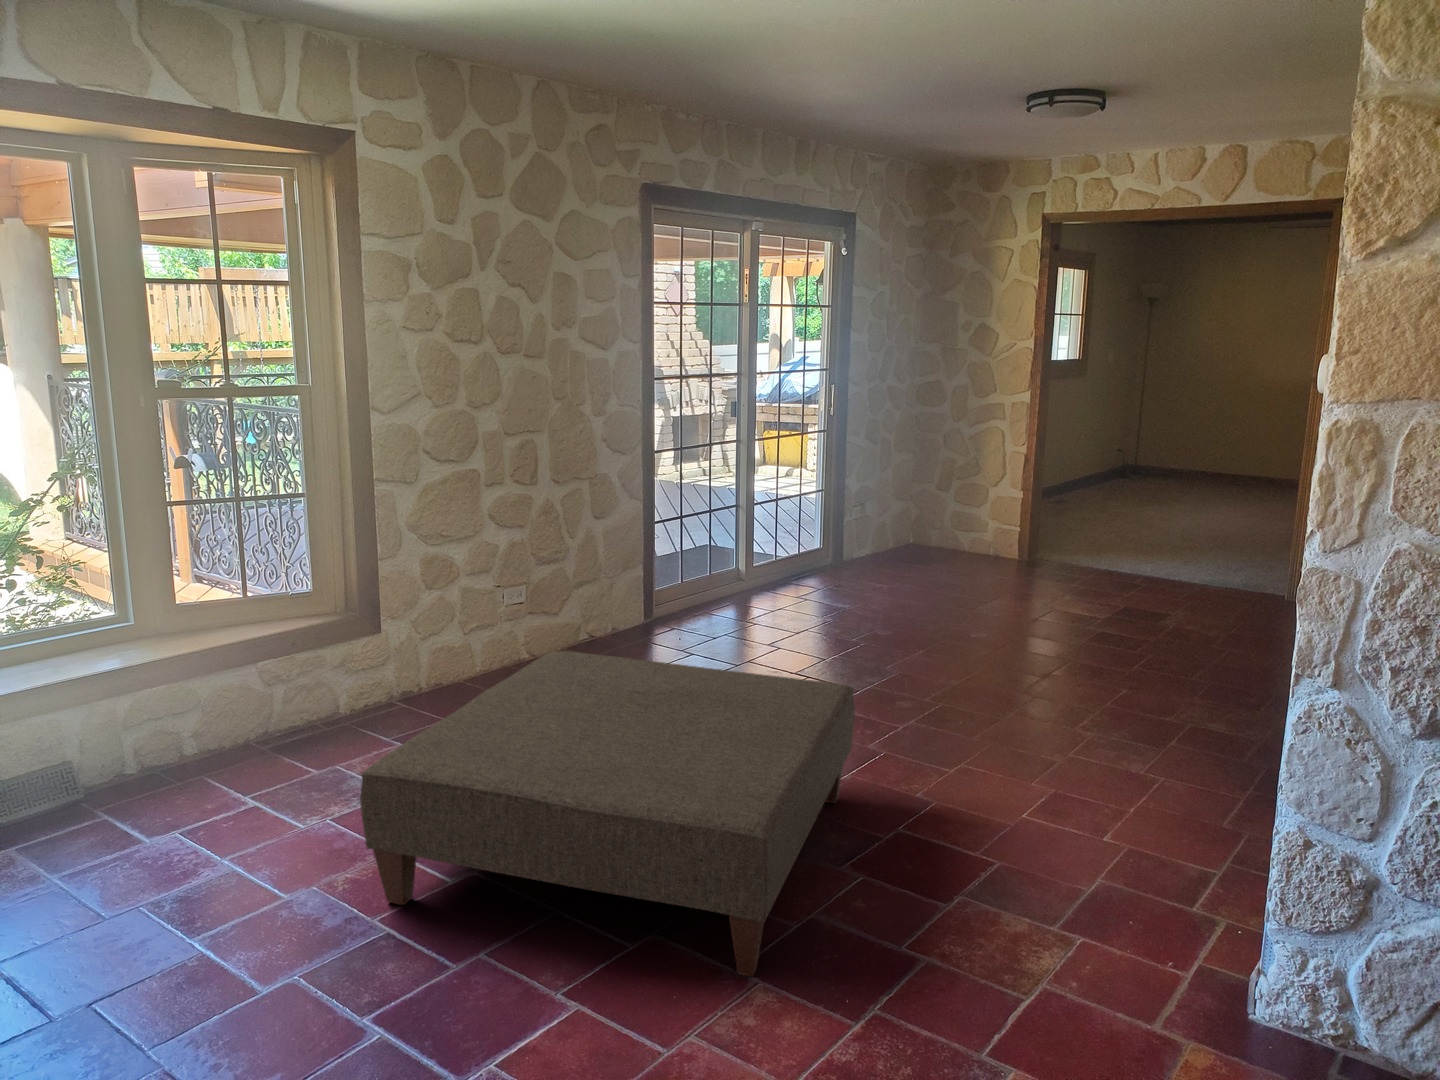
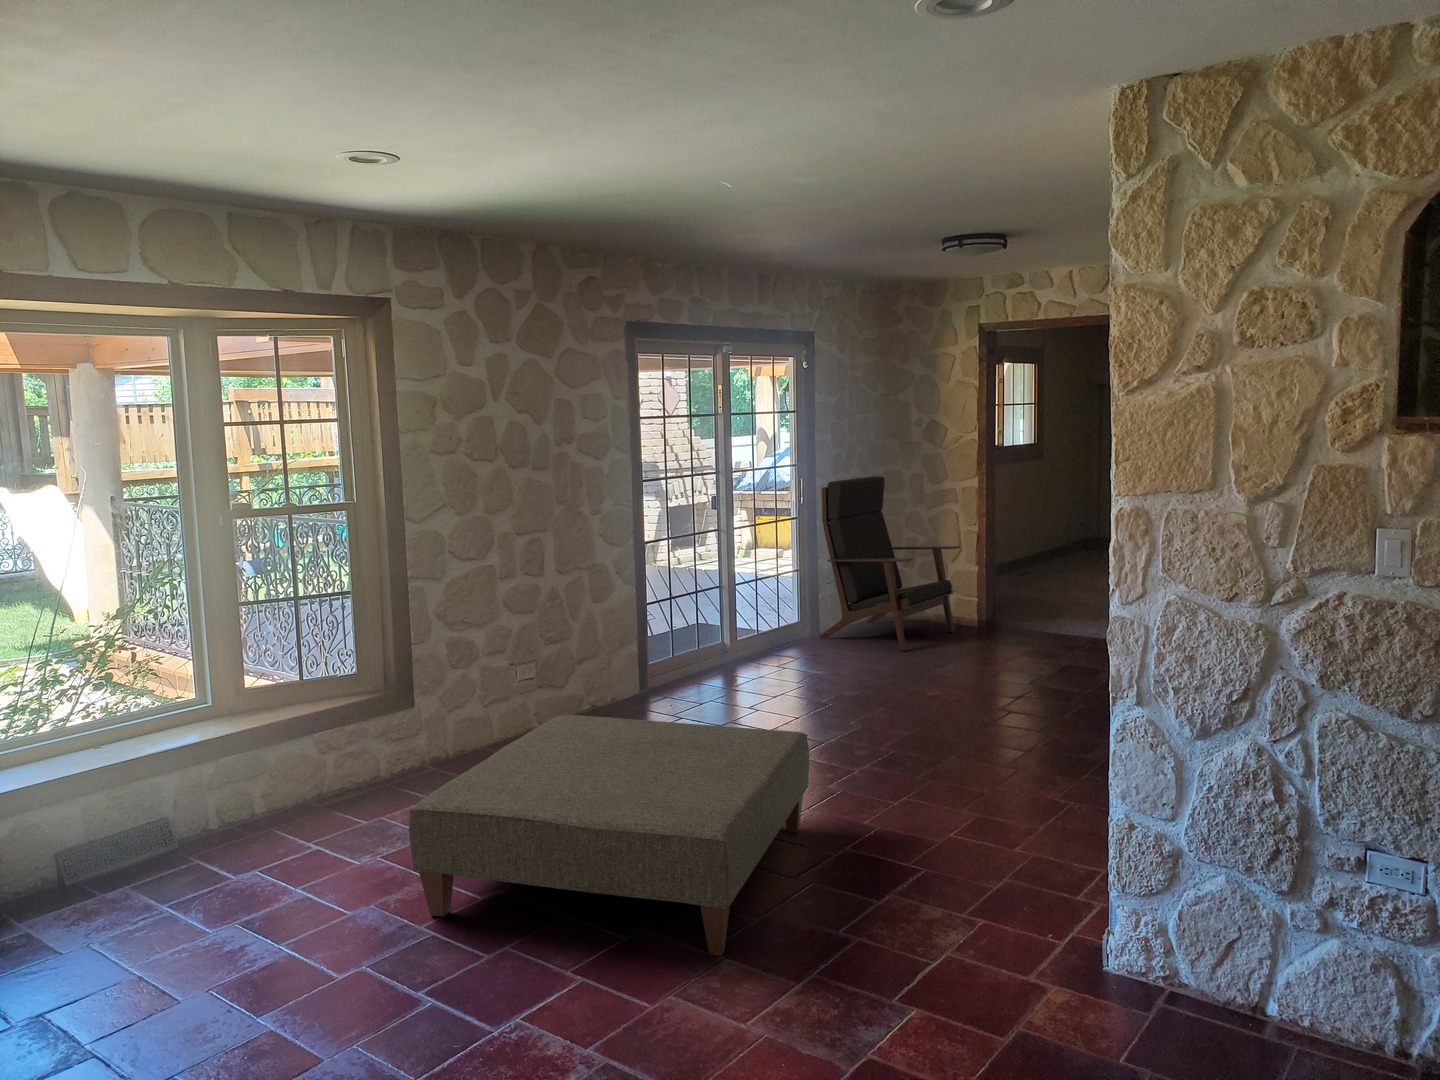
lounge chair: none [842,385,1004,580] -> present [819,476,960,651]

